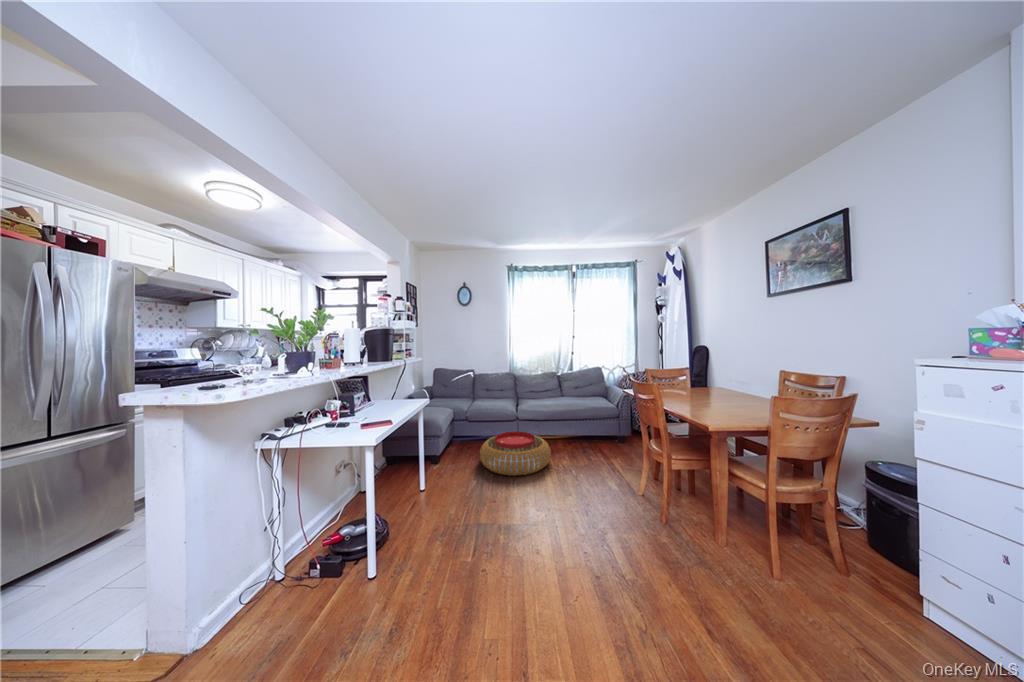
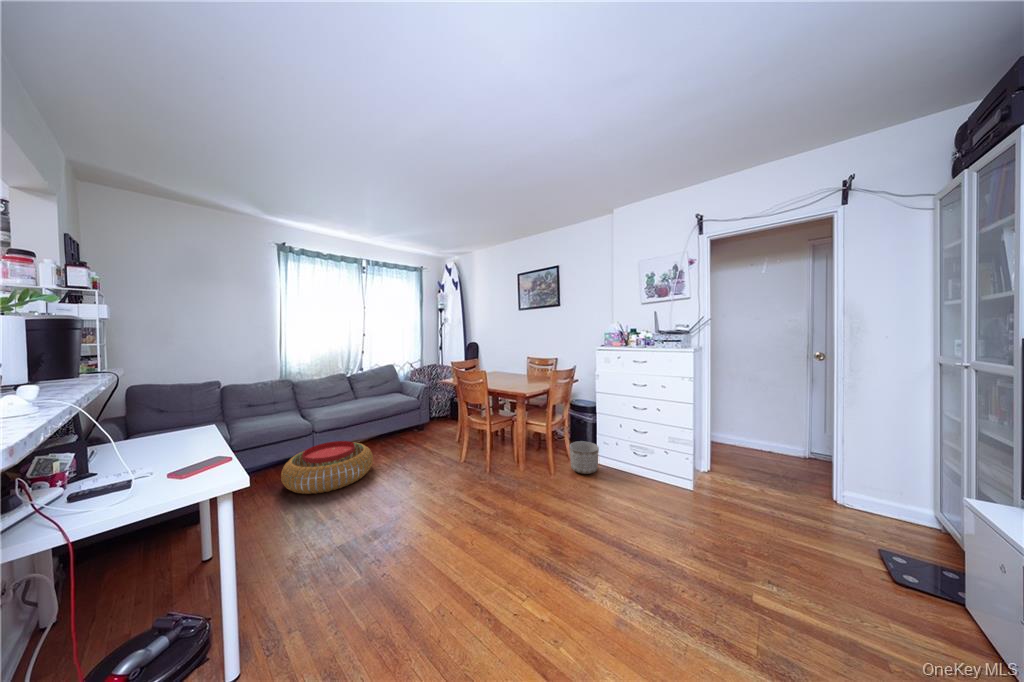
planter: none [825,536,914,622] -> present [569,441,599,474]

